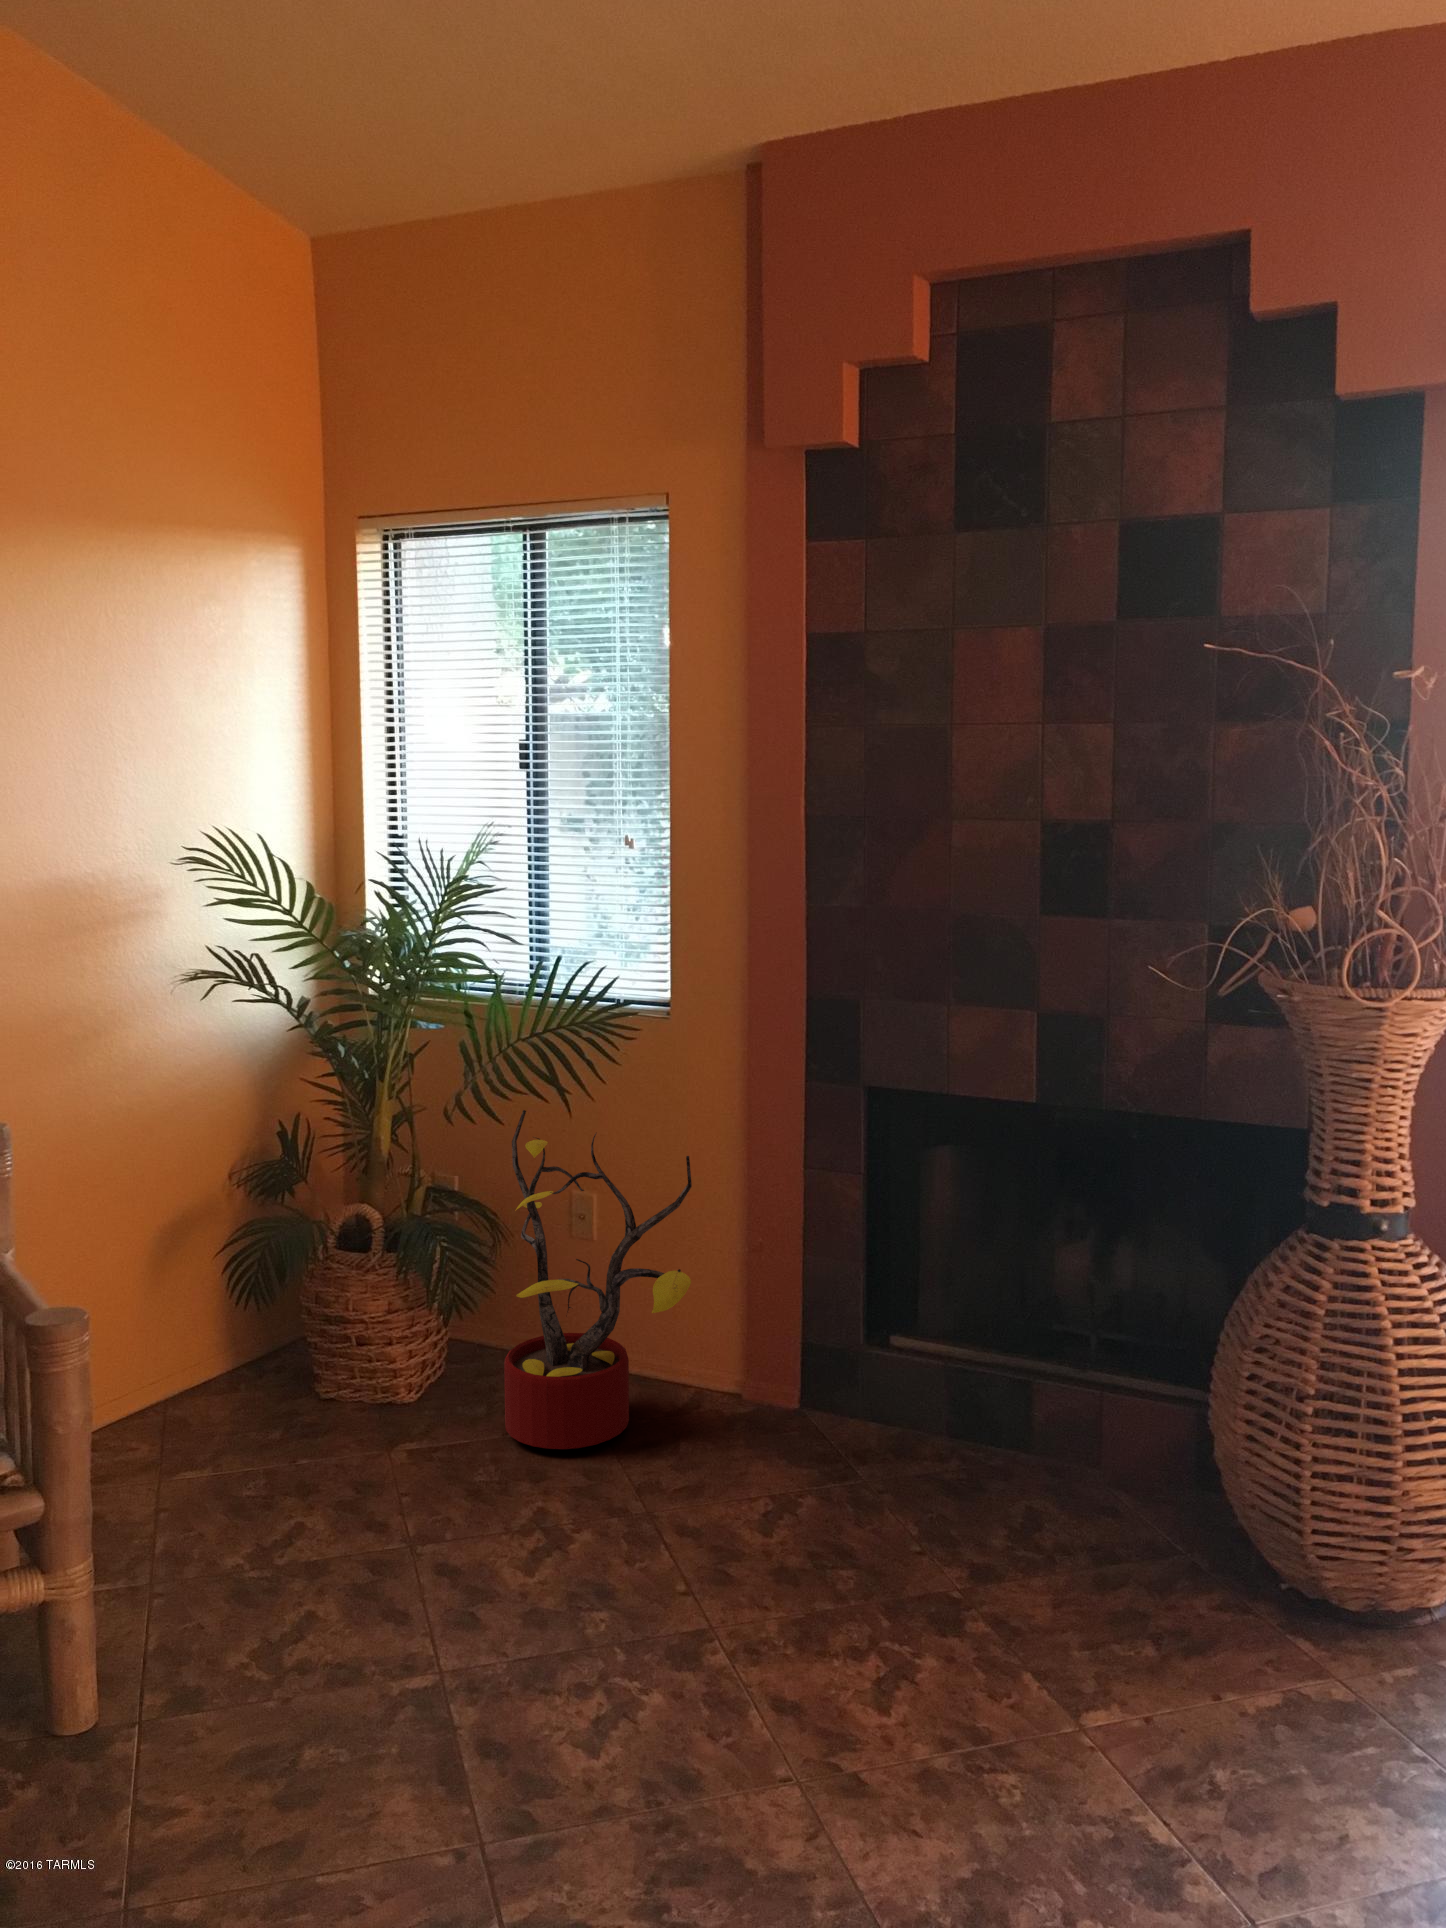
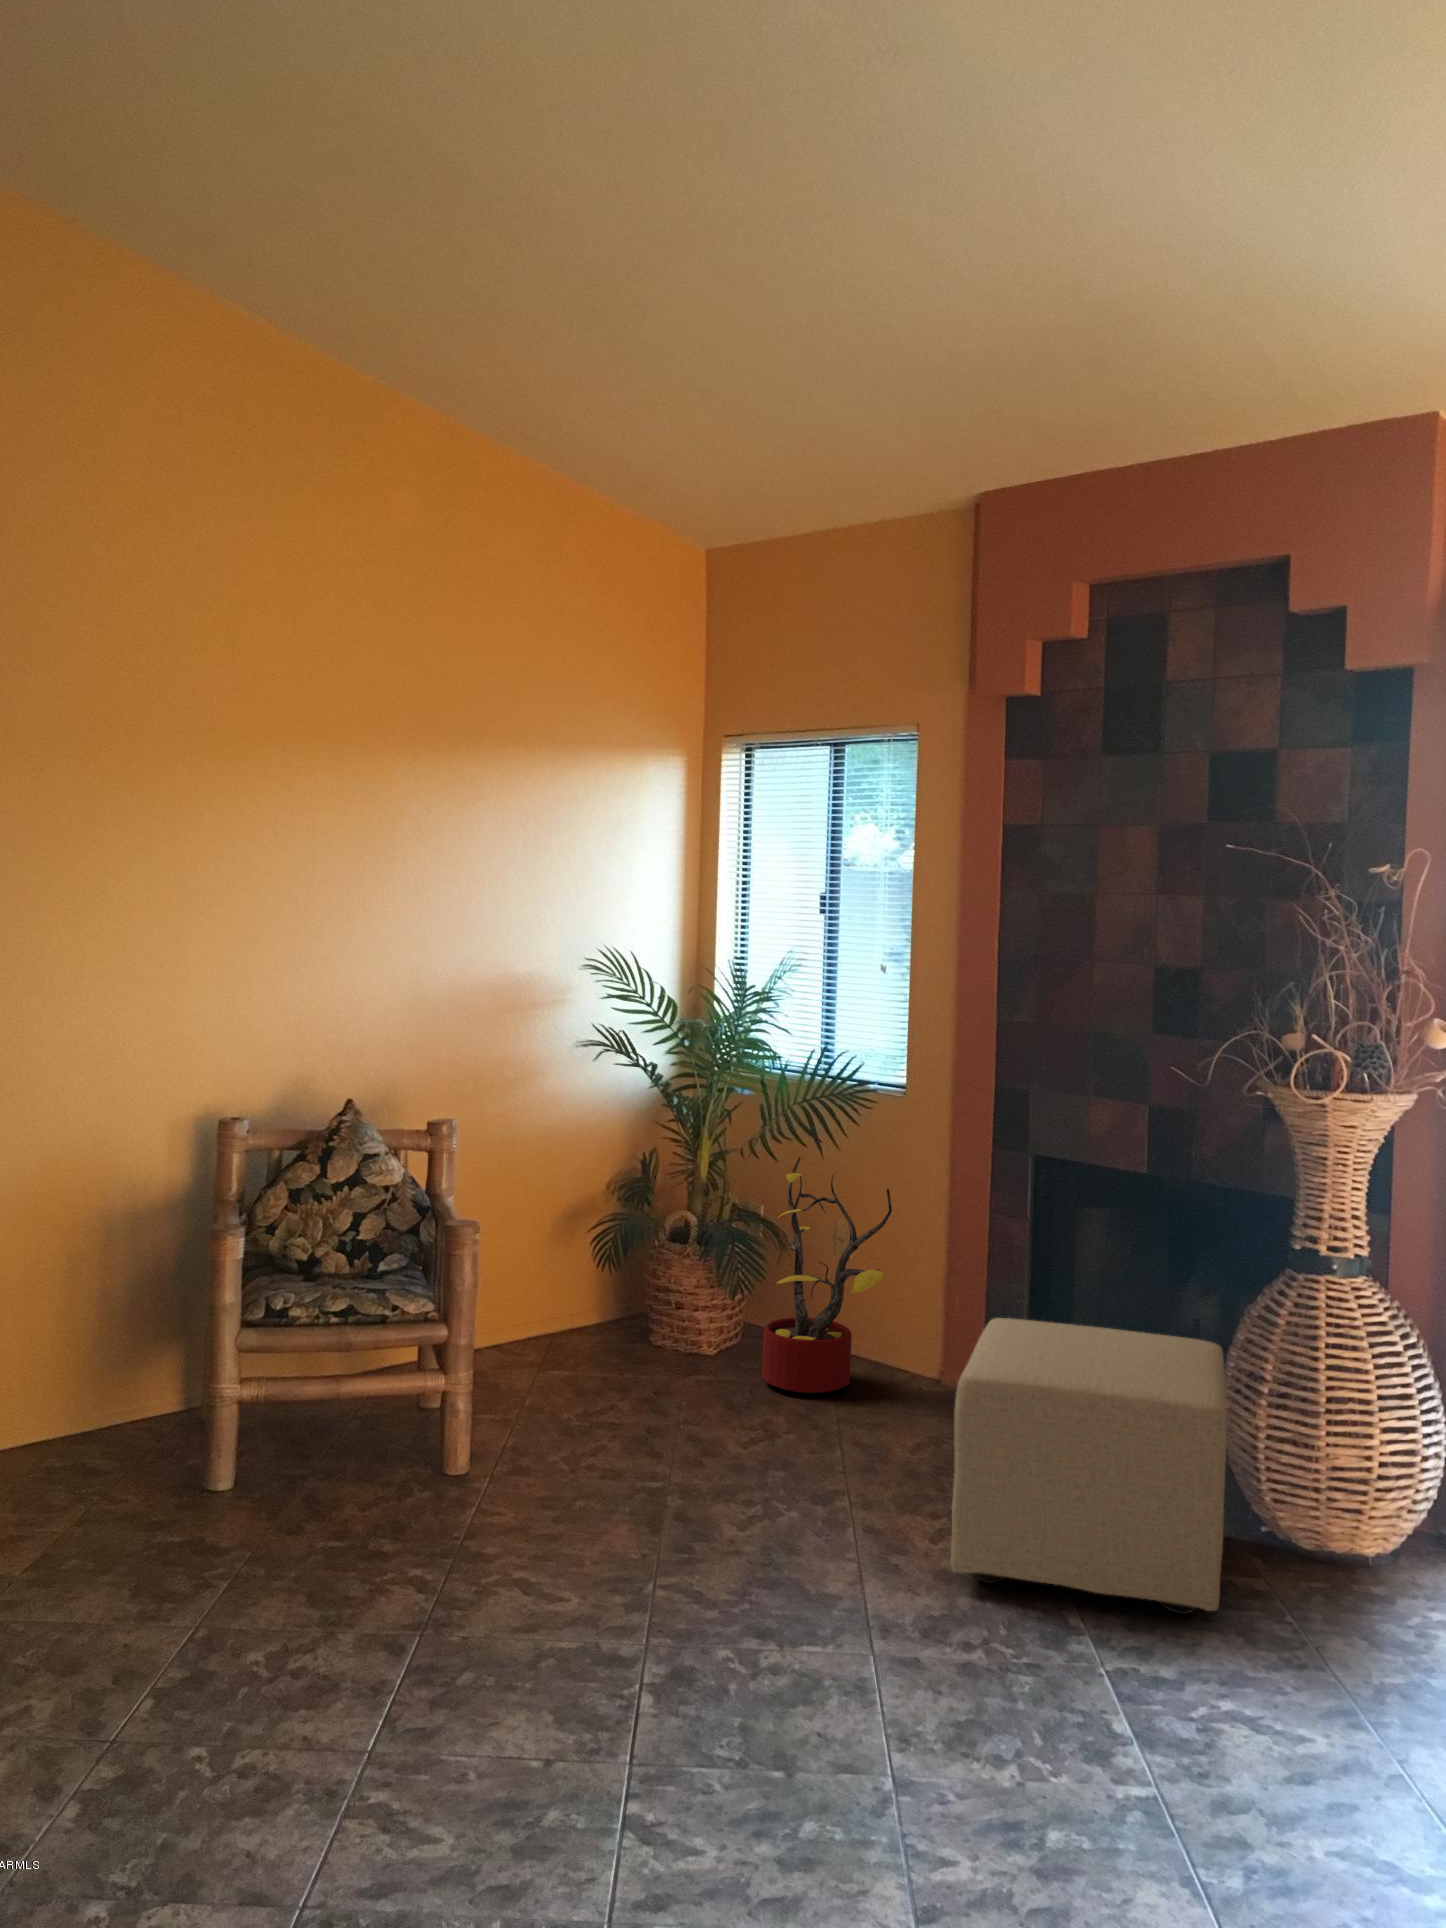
ottoman: none [902,1346,1368,1803] -> present [951,1318,1226,1614]

